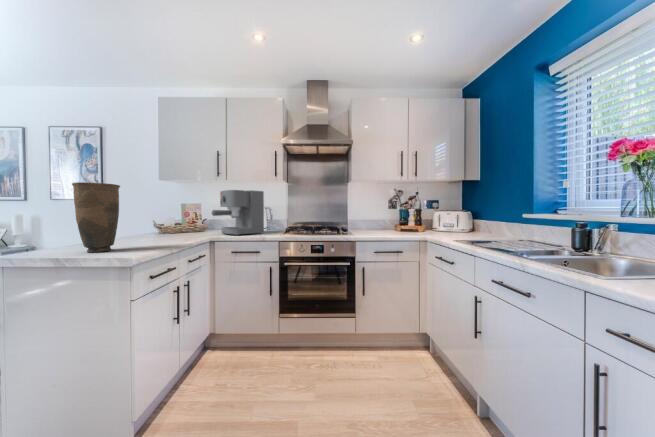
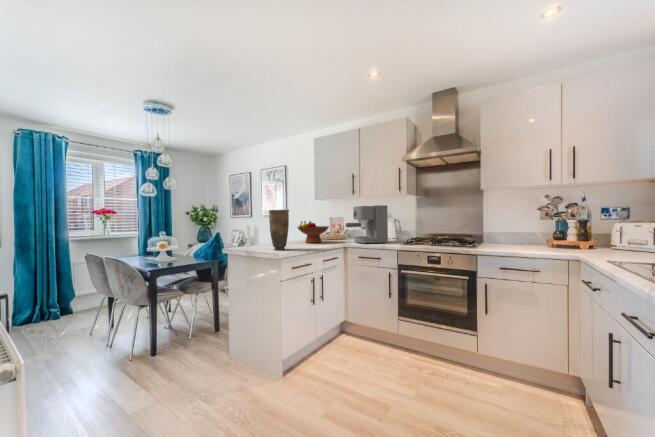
fruit bowl: none [131,206,187,238] -> present [297,221,329,243]

